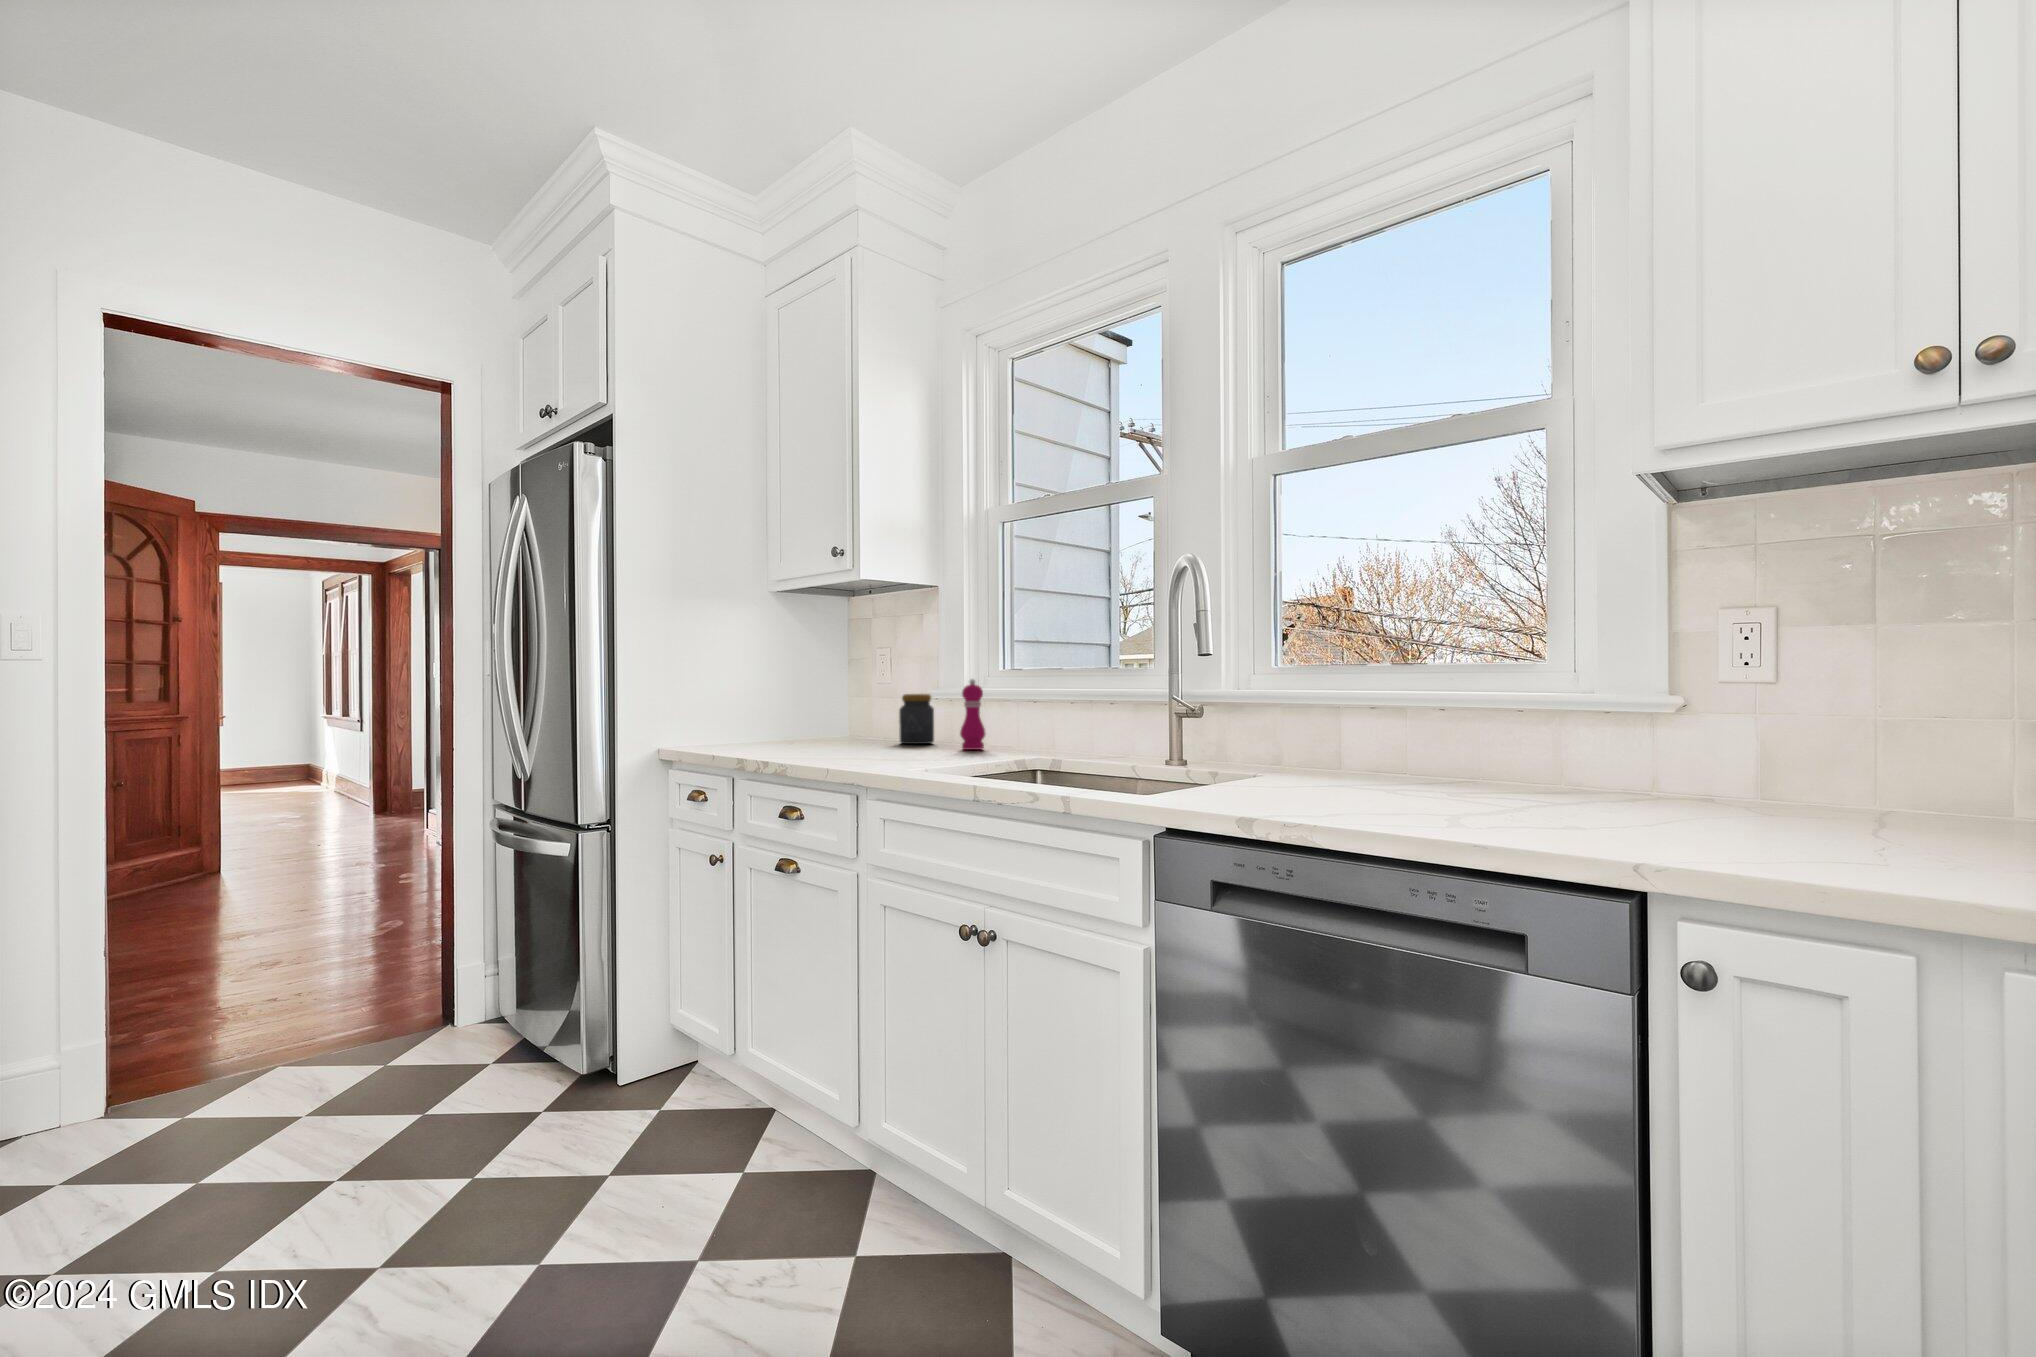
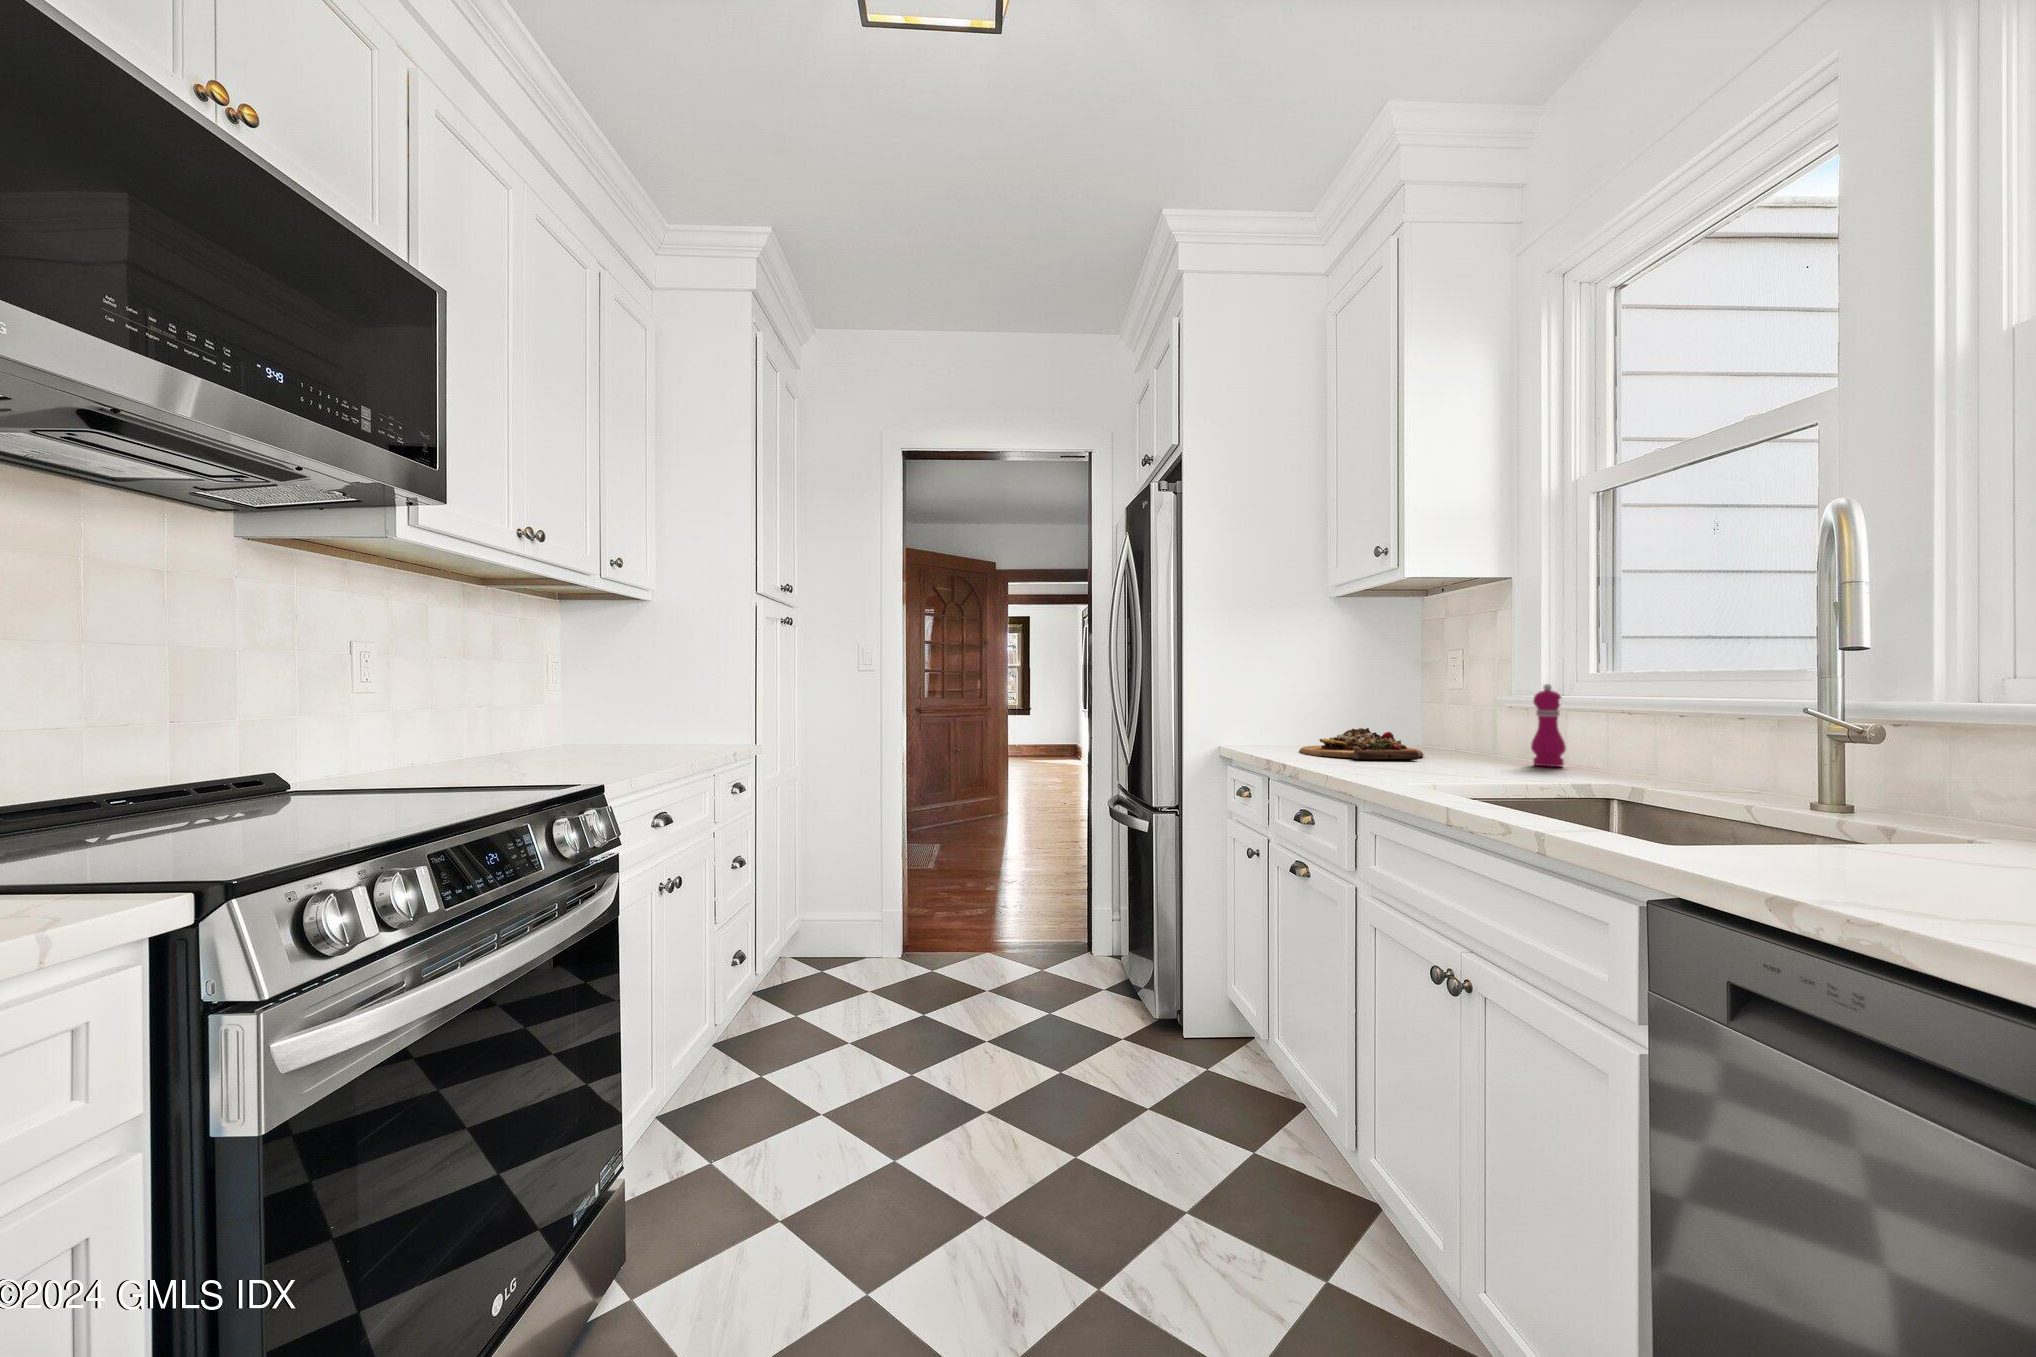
jar: present [899,694,934,744] -> none [1467,700,1511,756]
cutting board: none [755,723,876,753] -> present [1299,728,1424,759]

